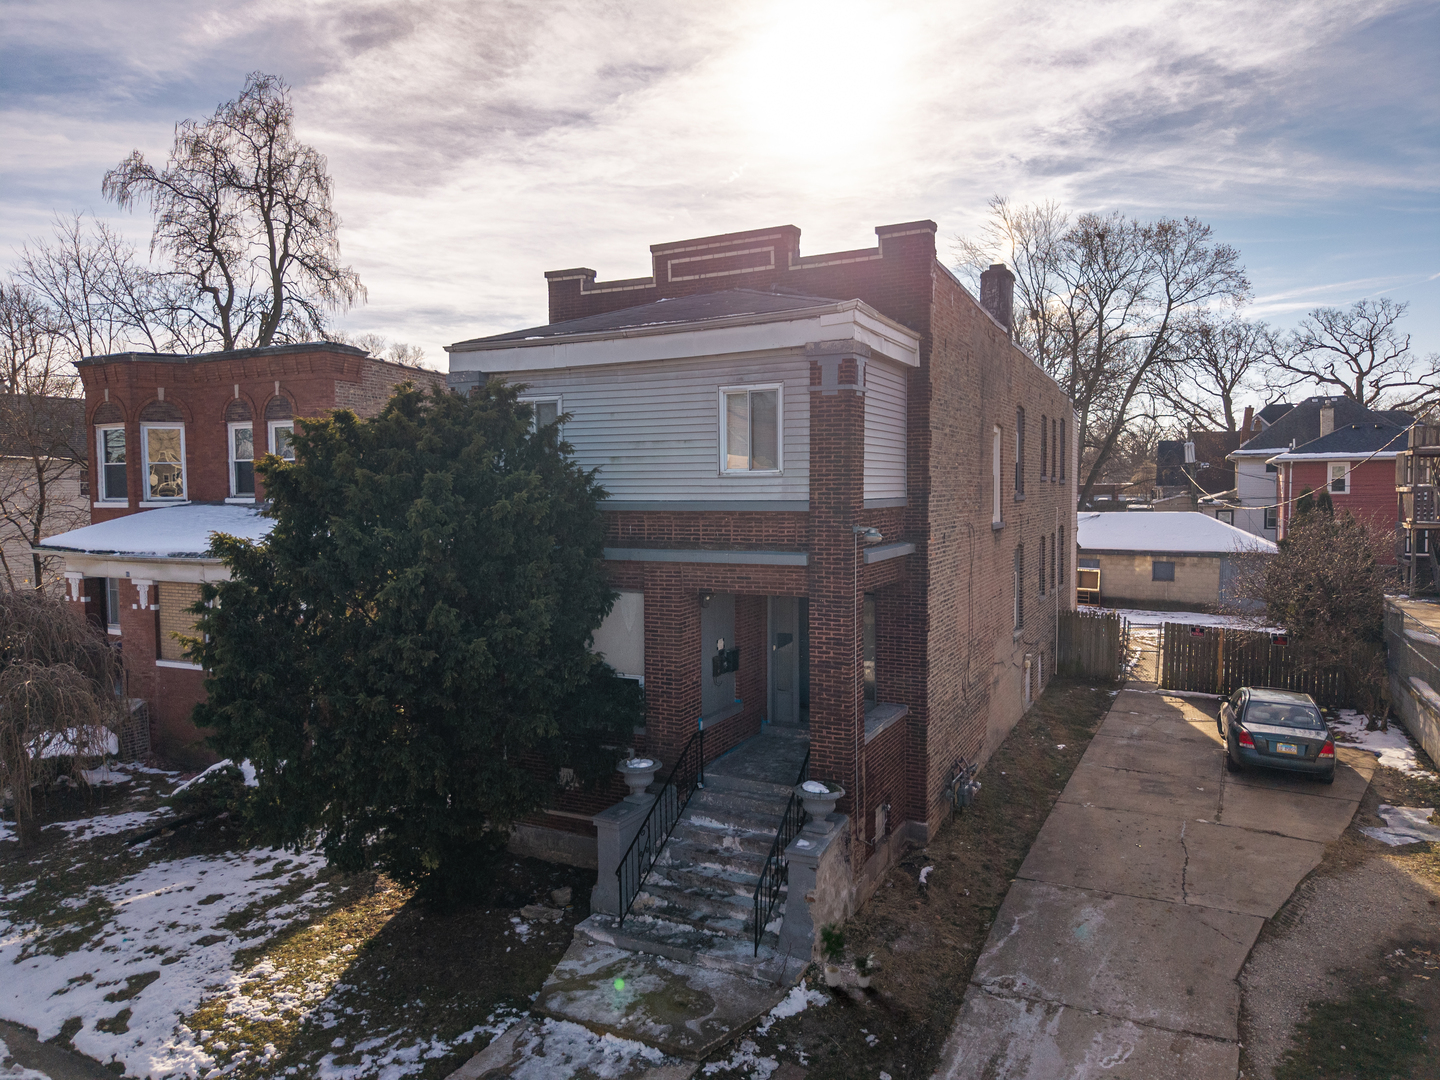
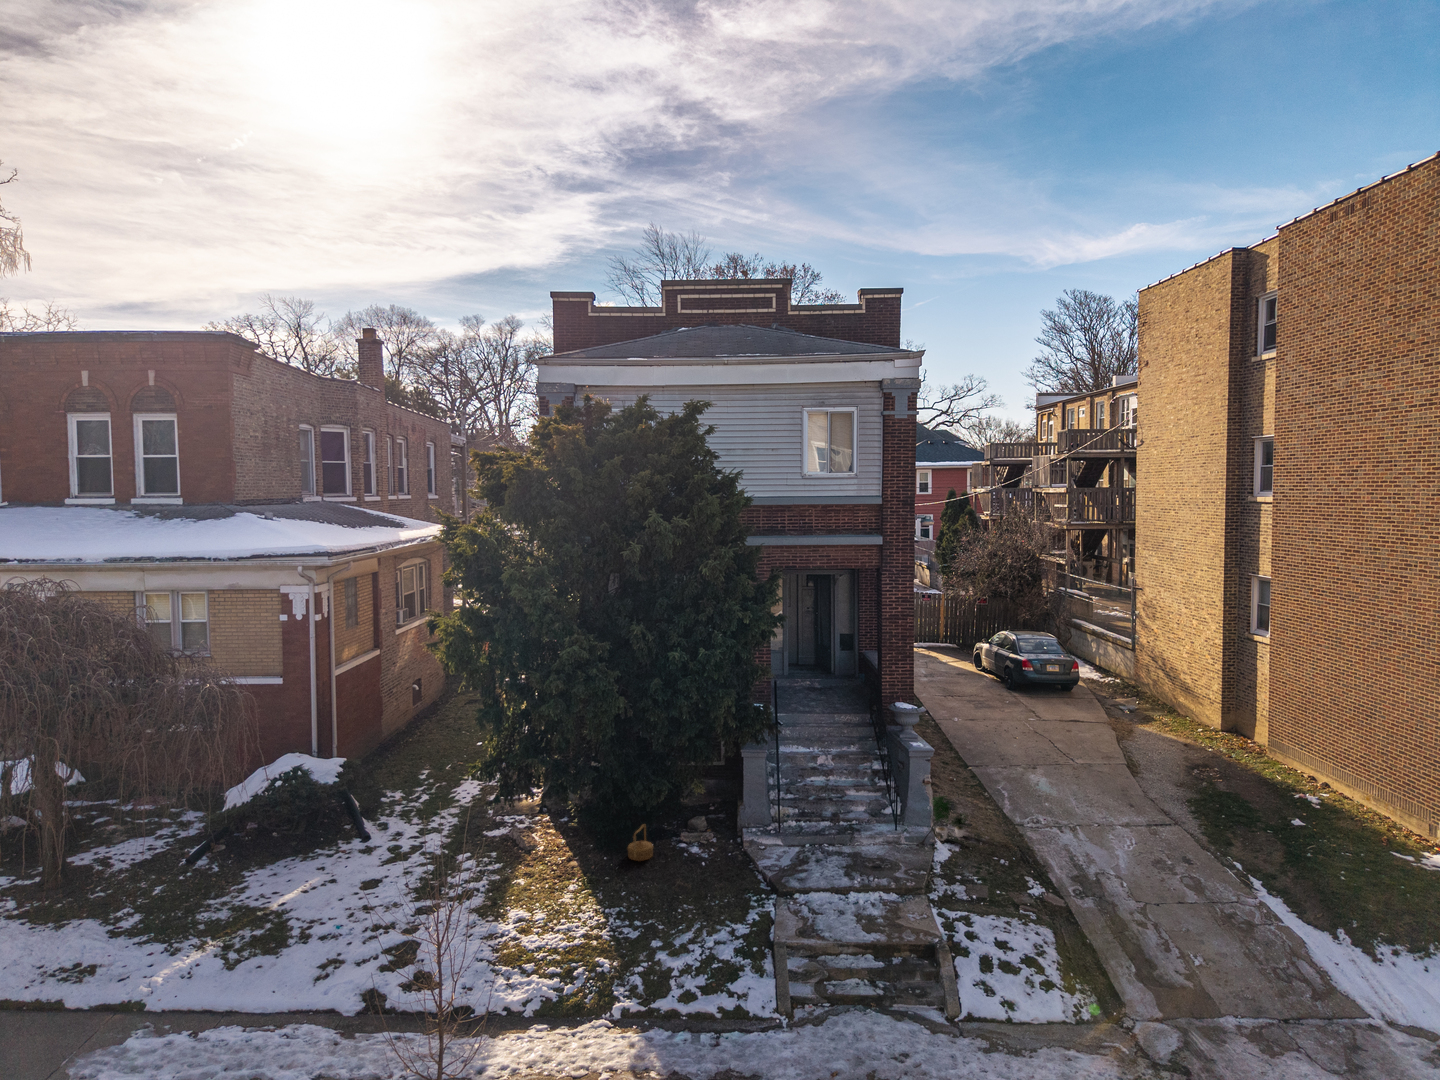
woven basket: none [450,883,482,927] -> present [628,824,653,861]

